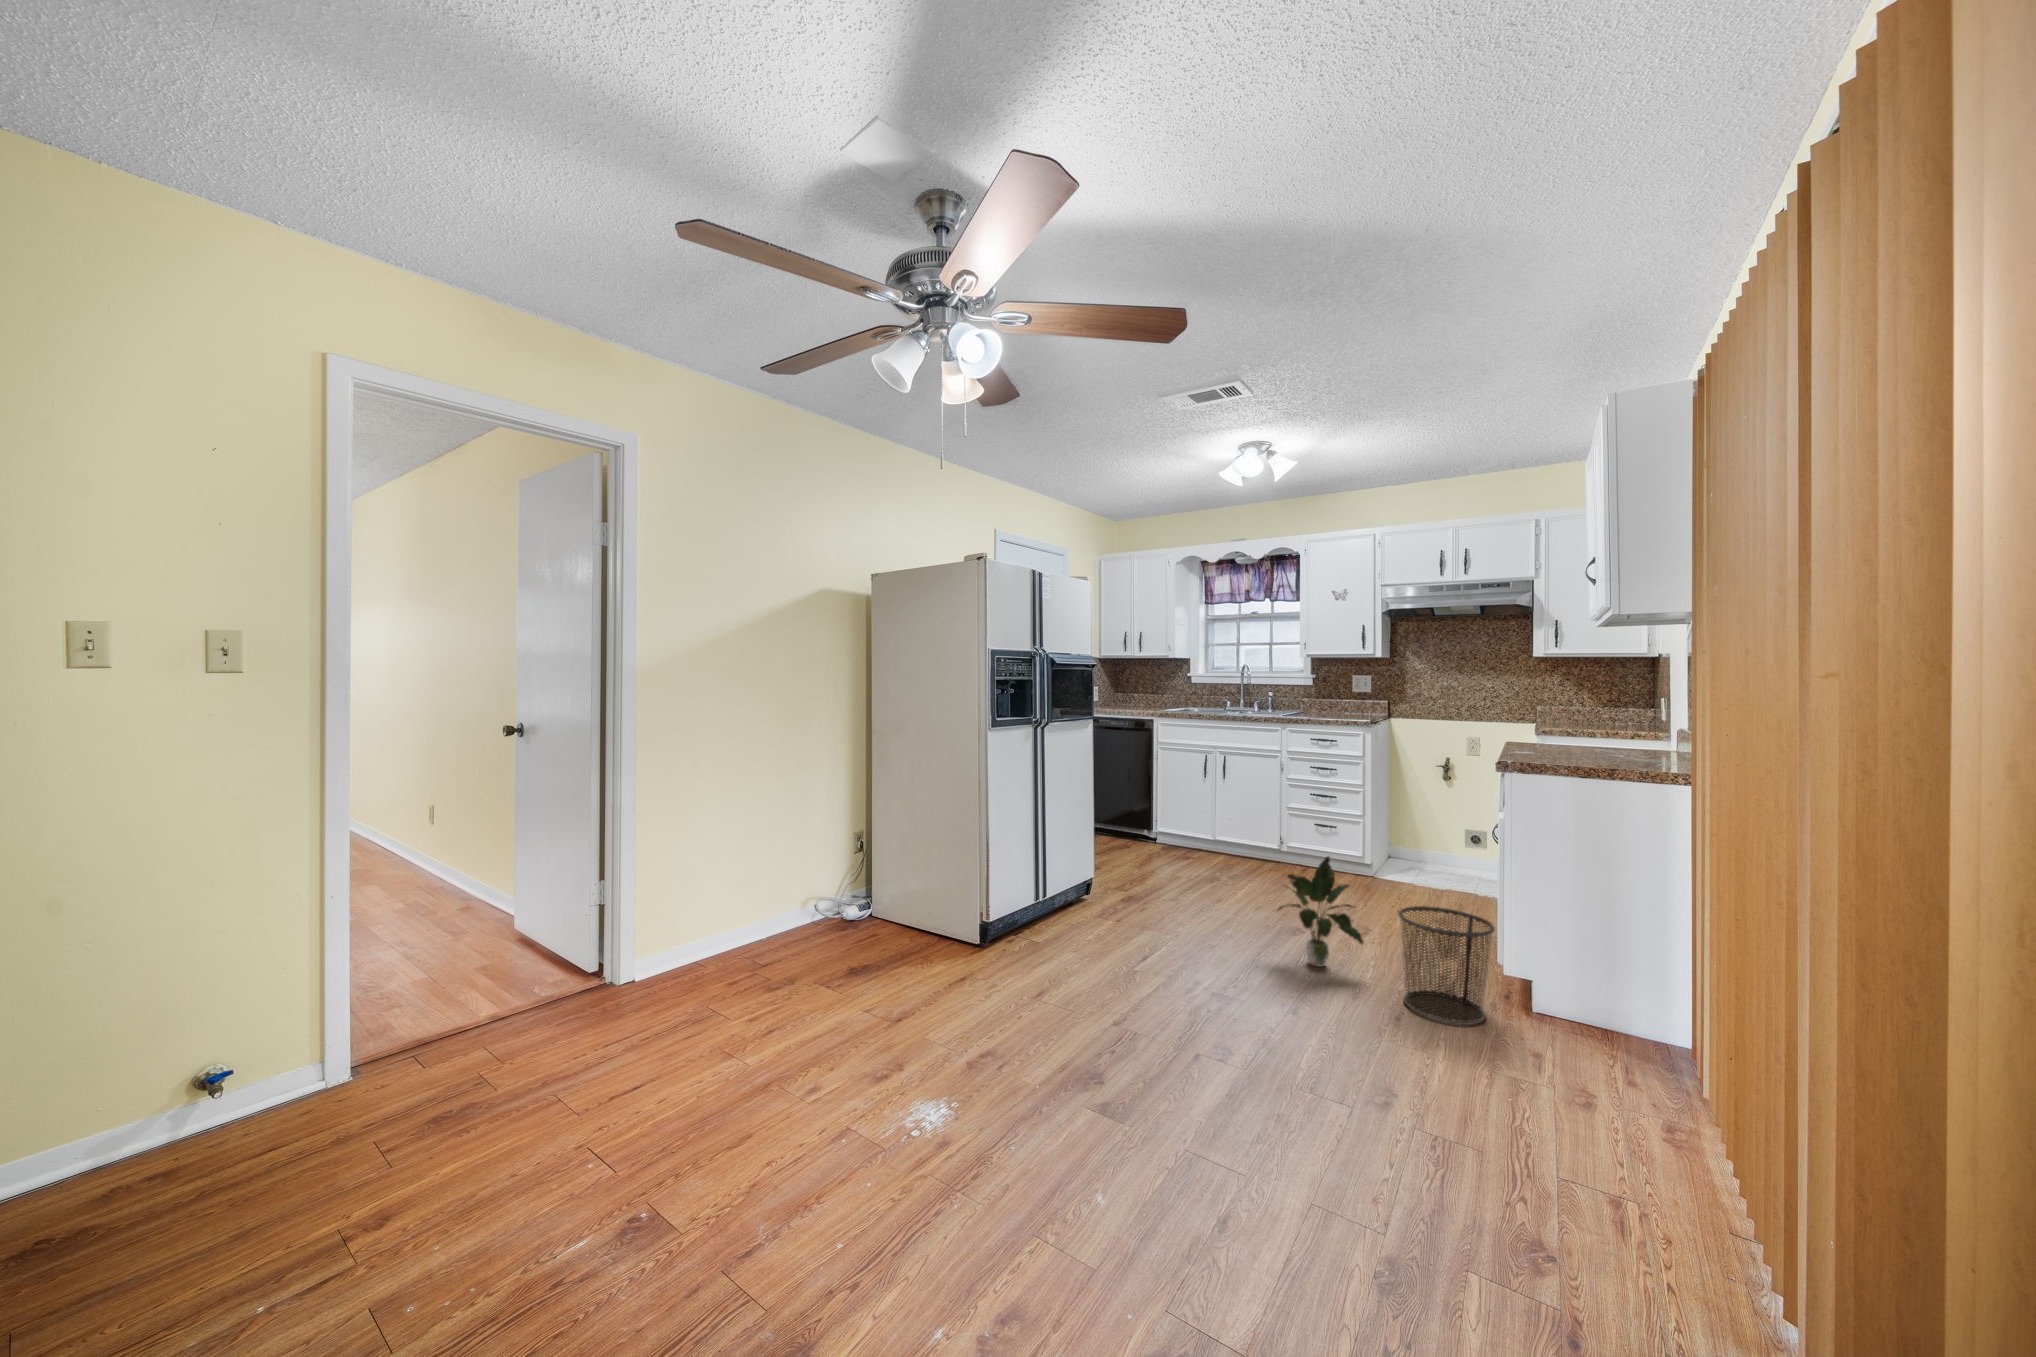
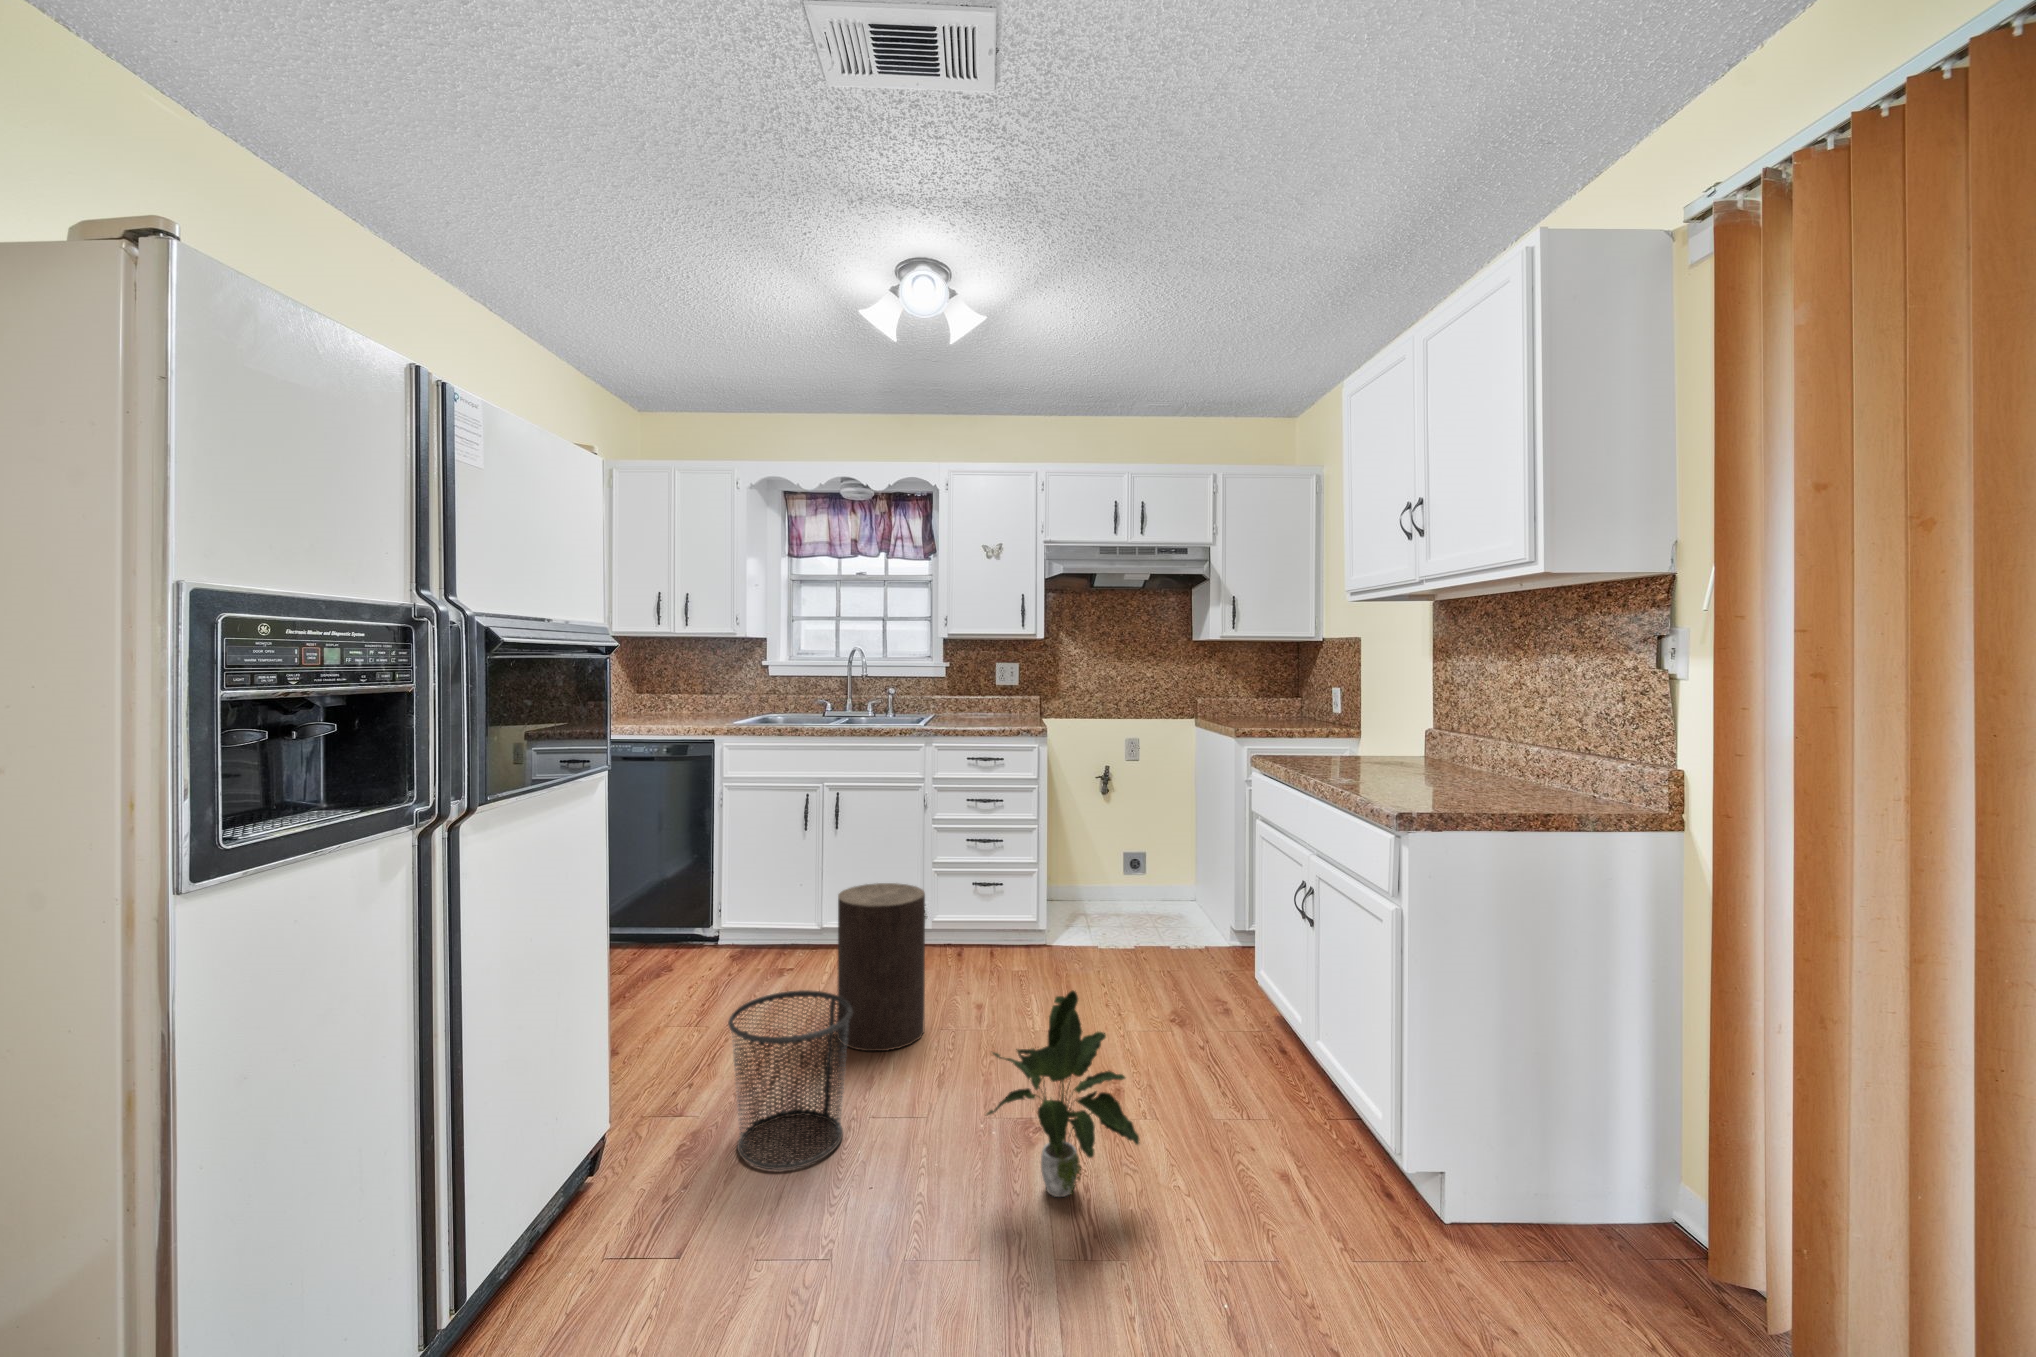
stool: none [1214,806,1269,901] -> present [837,883,925,1051]
waste bin: present [1398,906,1495,1025] -> present [728,990,853,1170]

